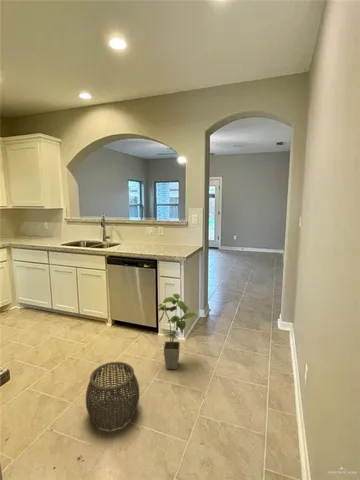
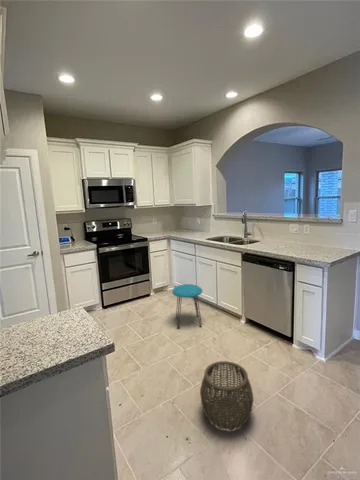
house plant: present [158,294,197,369] -> none [286,305,340,391]
stool: none [26,295,66,349] -> present [172,284,202,329]

